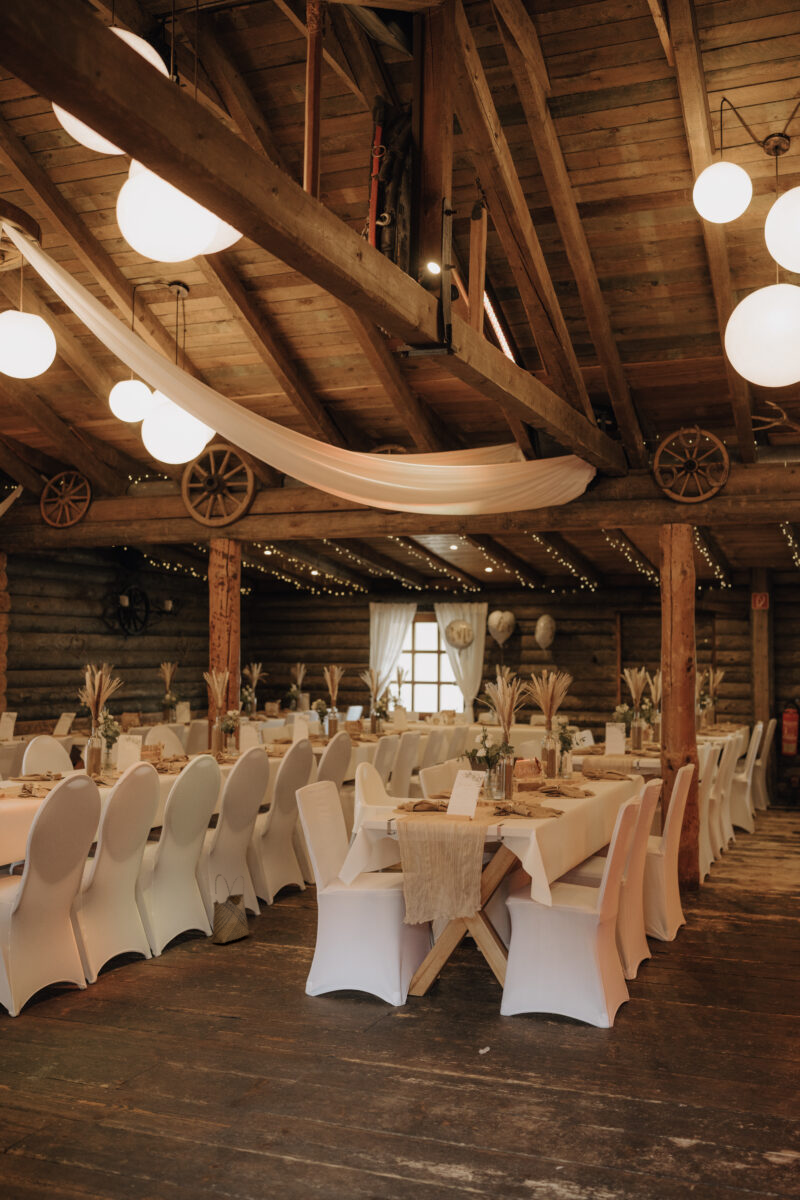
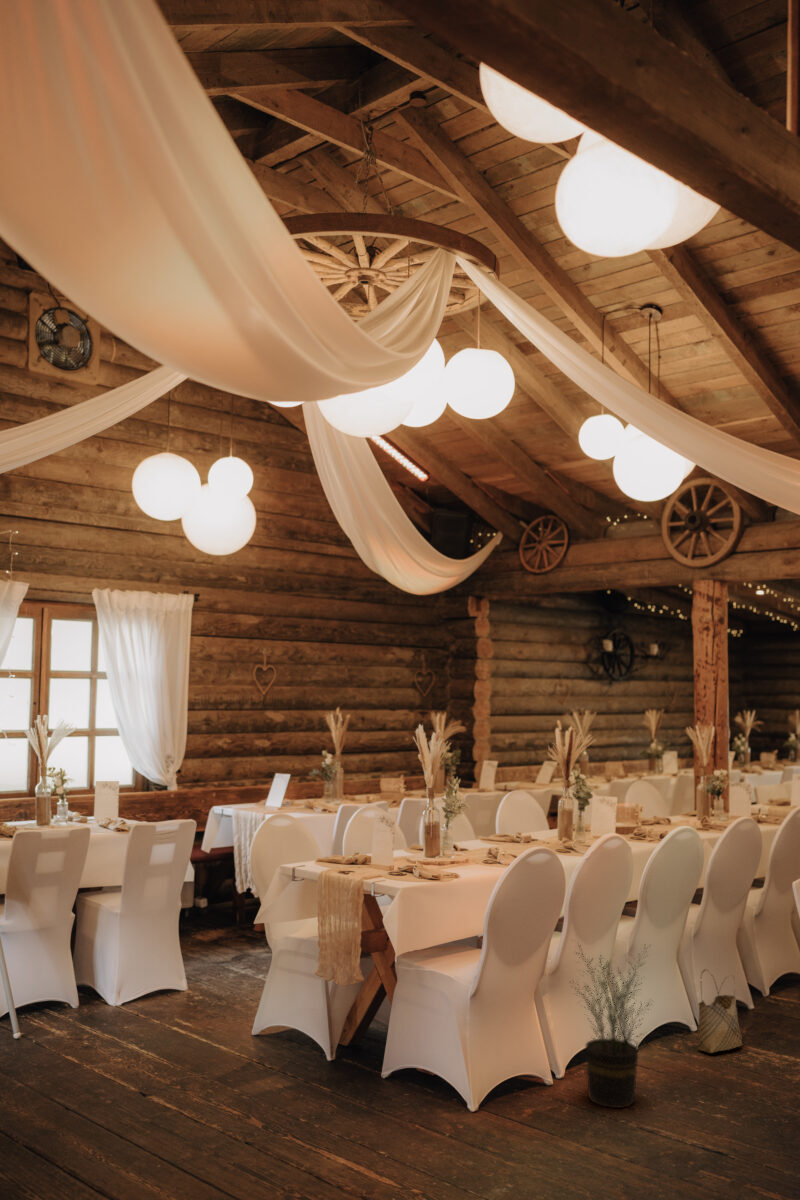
potted plant: none [103,852,180,994] -> present [576,946,649,1108]

